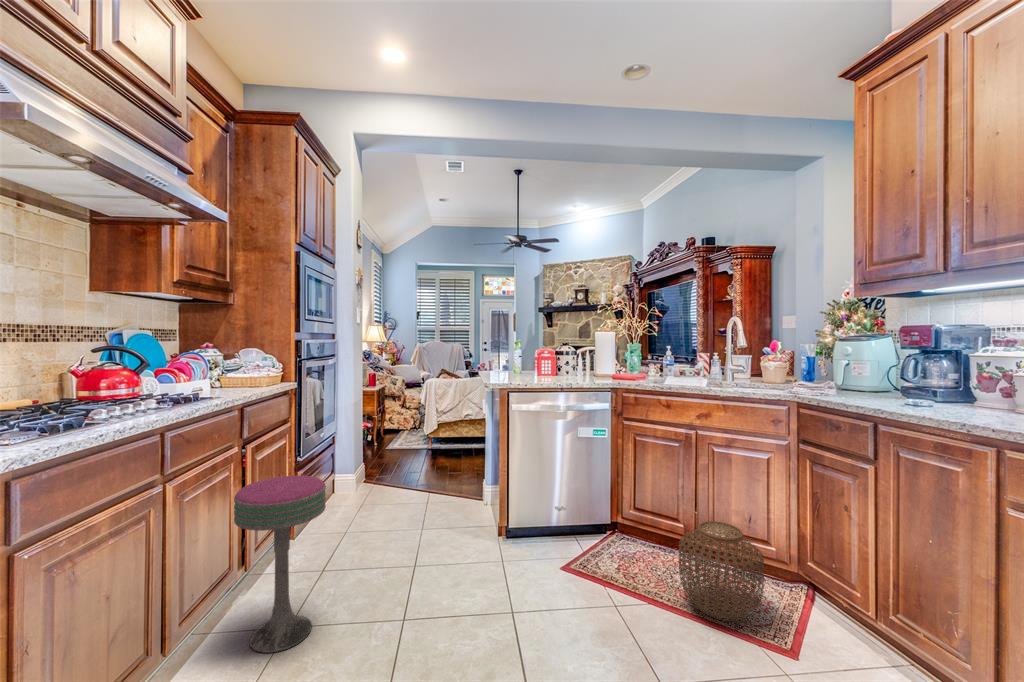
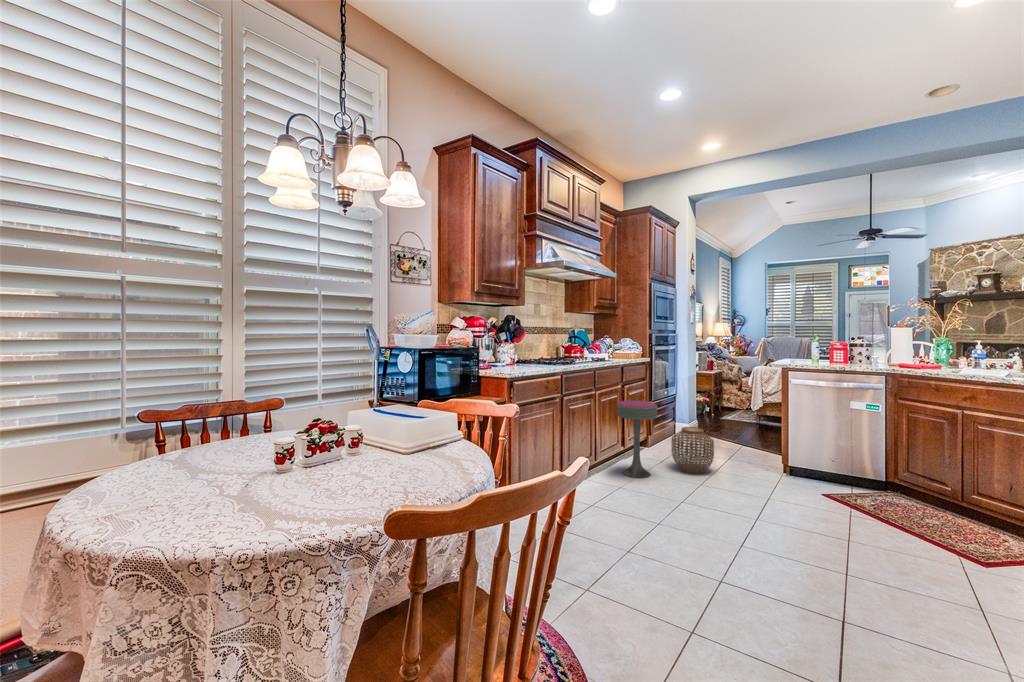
woven basket: present [679,521,764,621] -> present [671,427,714,473]

